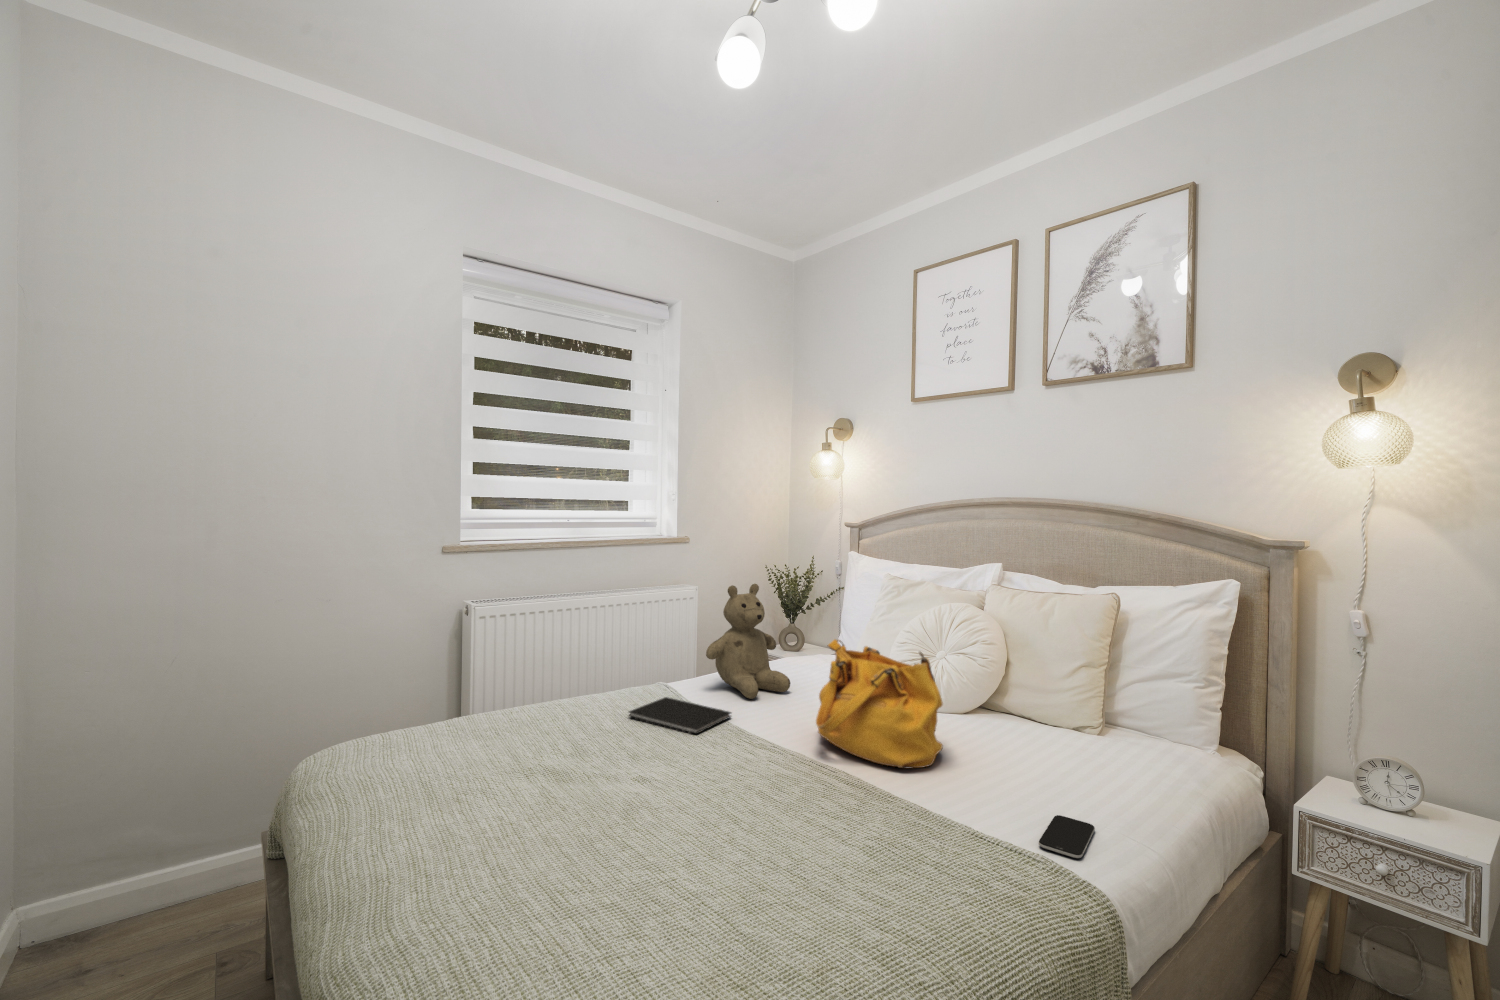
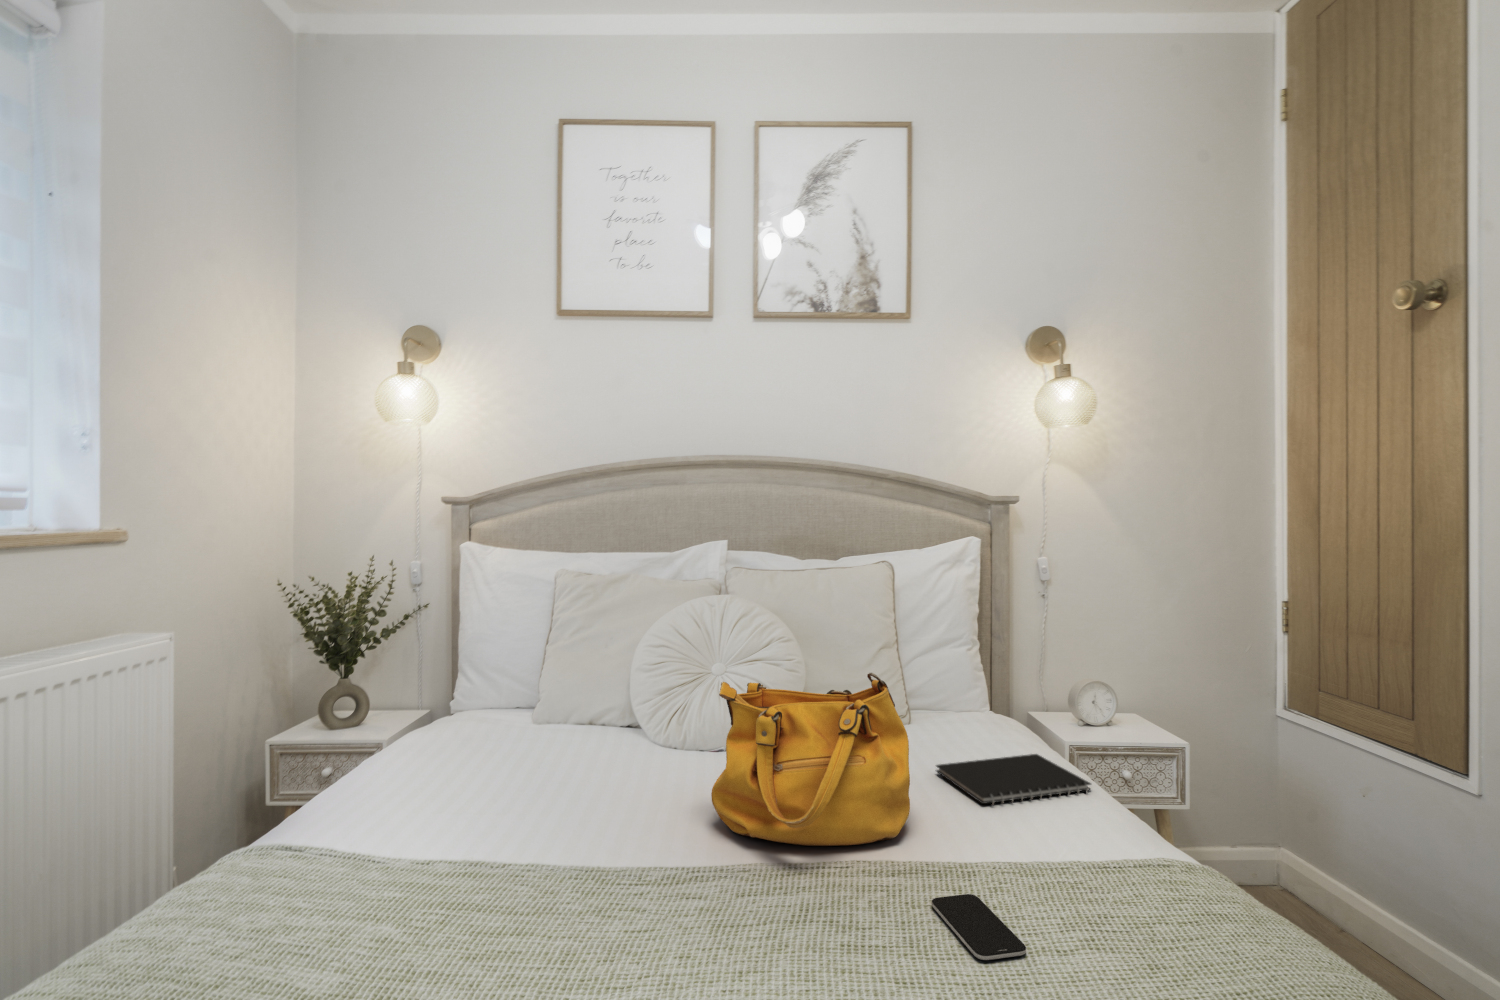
teddy bear: present [706,584,790,699] -> none [417,616,557,820]
notebook: present [629,697,731,734] -> present [936,754,1091,805]
smartphone: present [1039,815,1095,858] -> present [932,894,1026,960]

